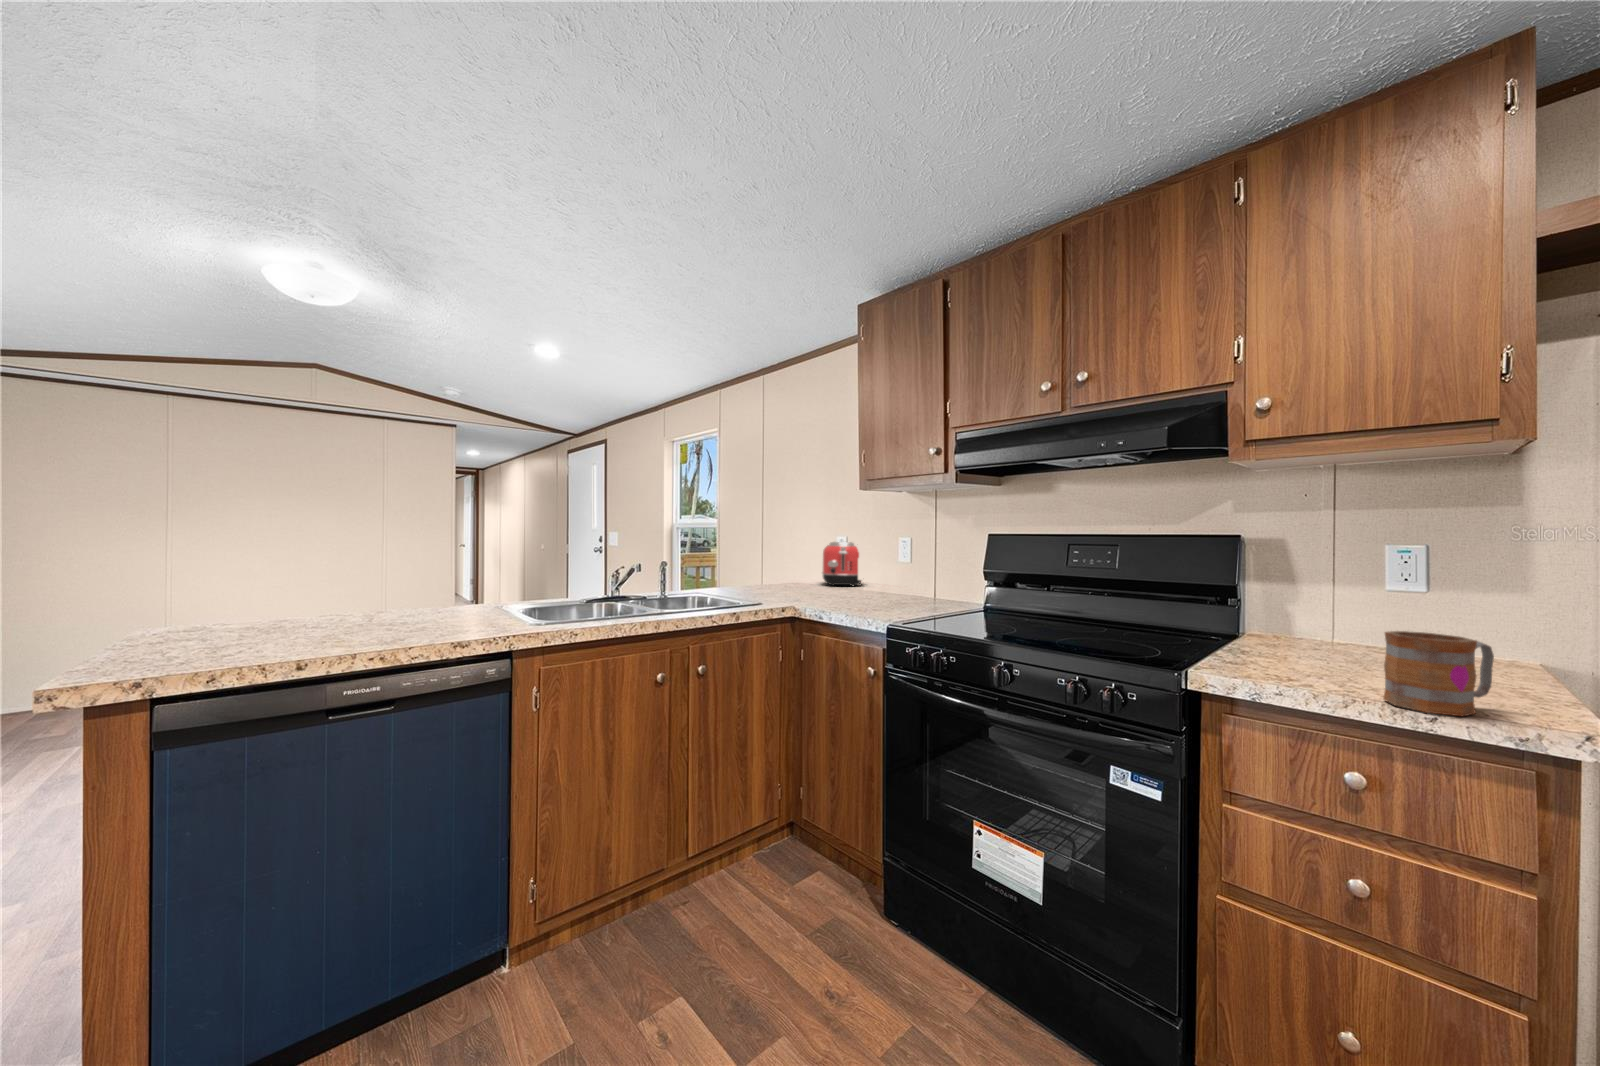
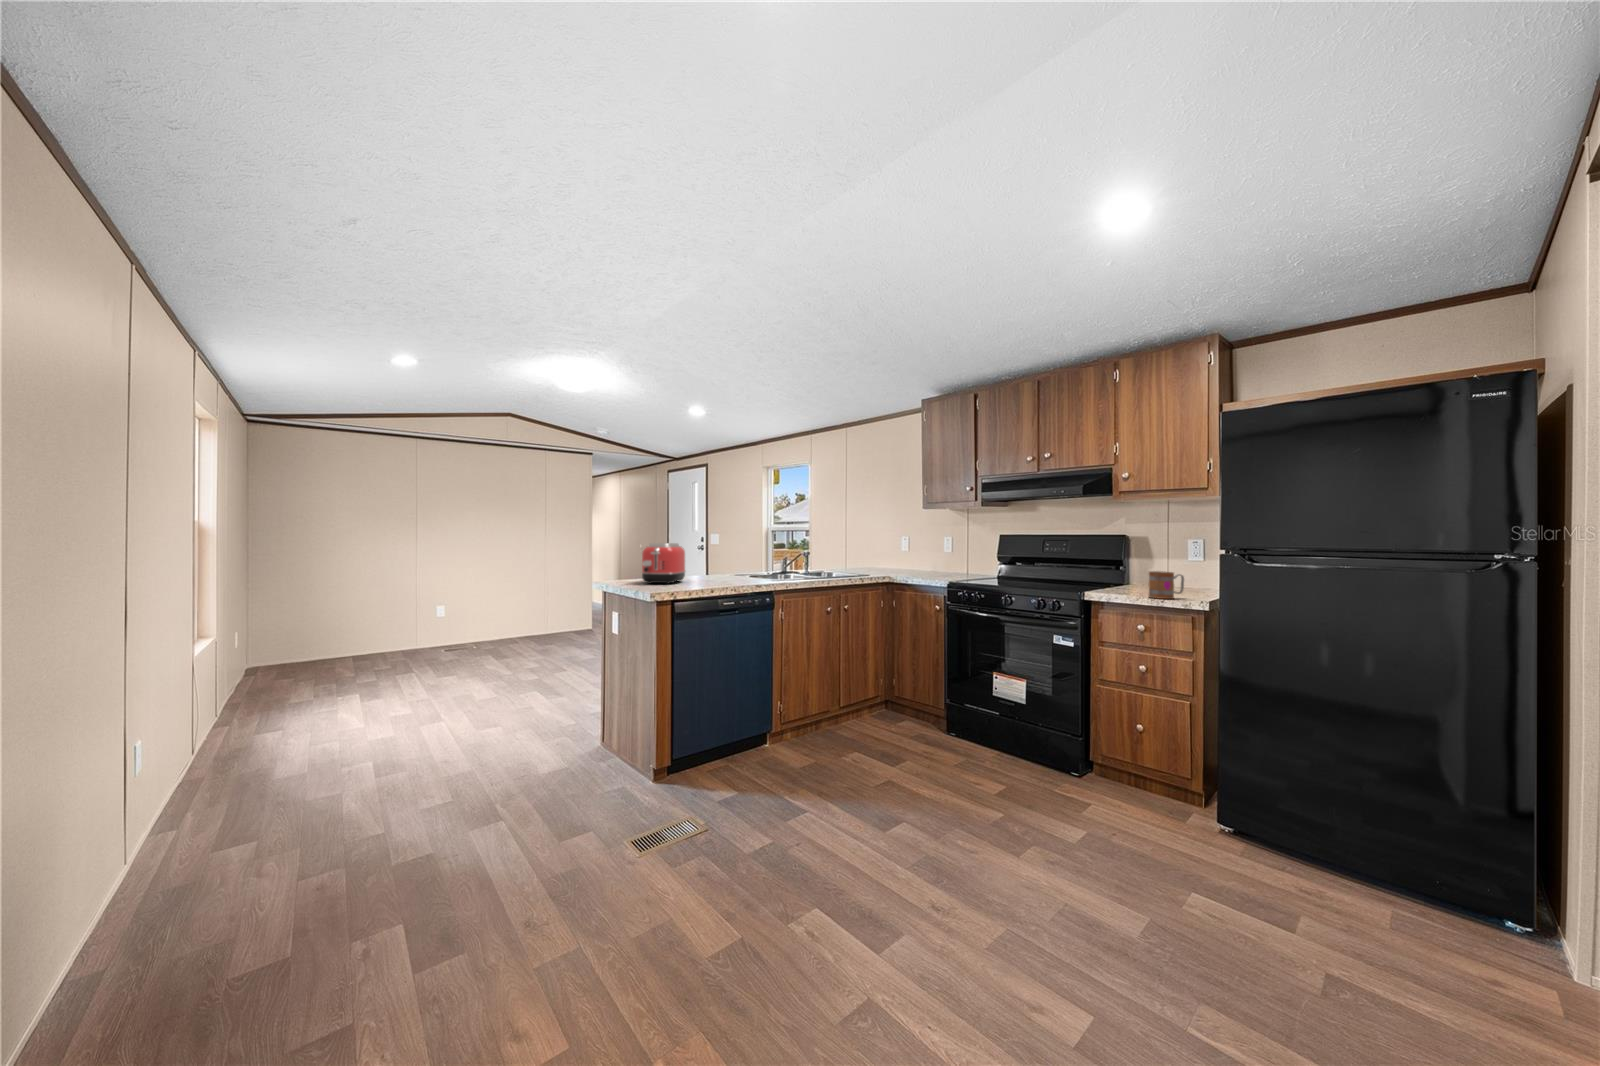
toaster: present [822,542,861,586] -> present [642,543,685,584]

